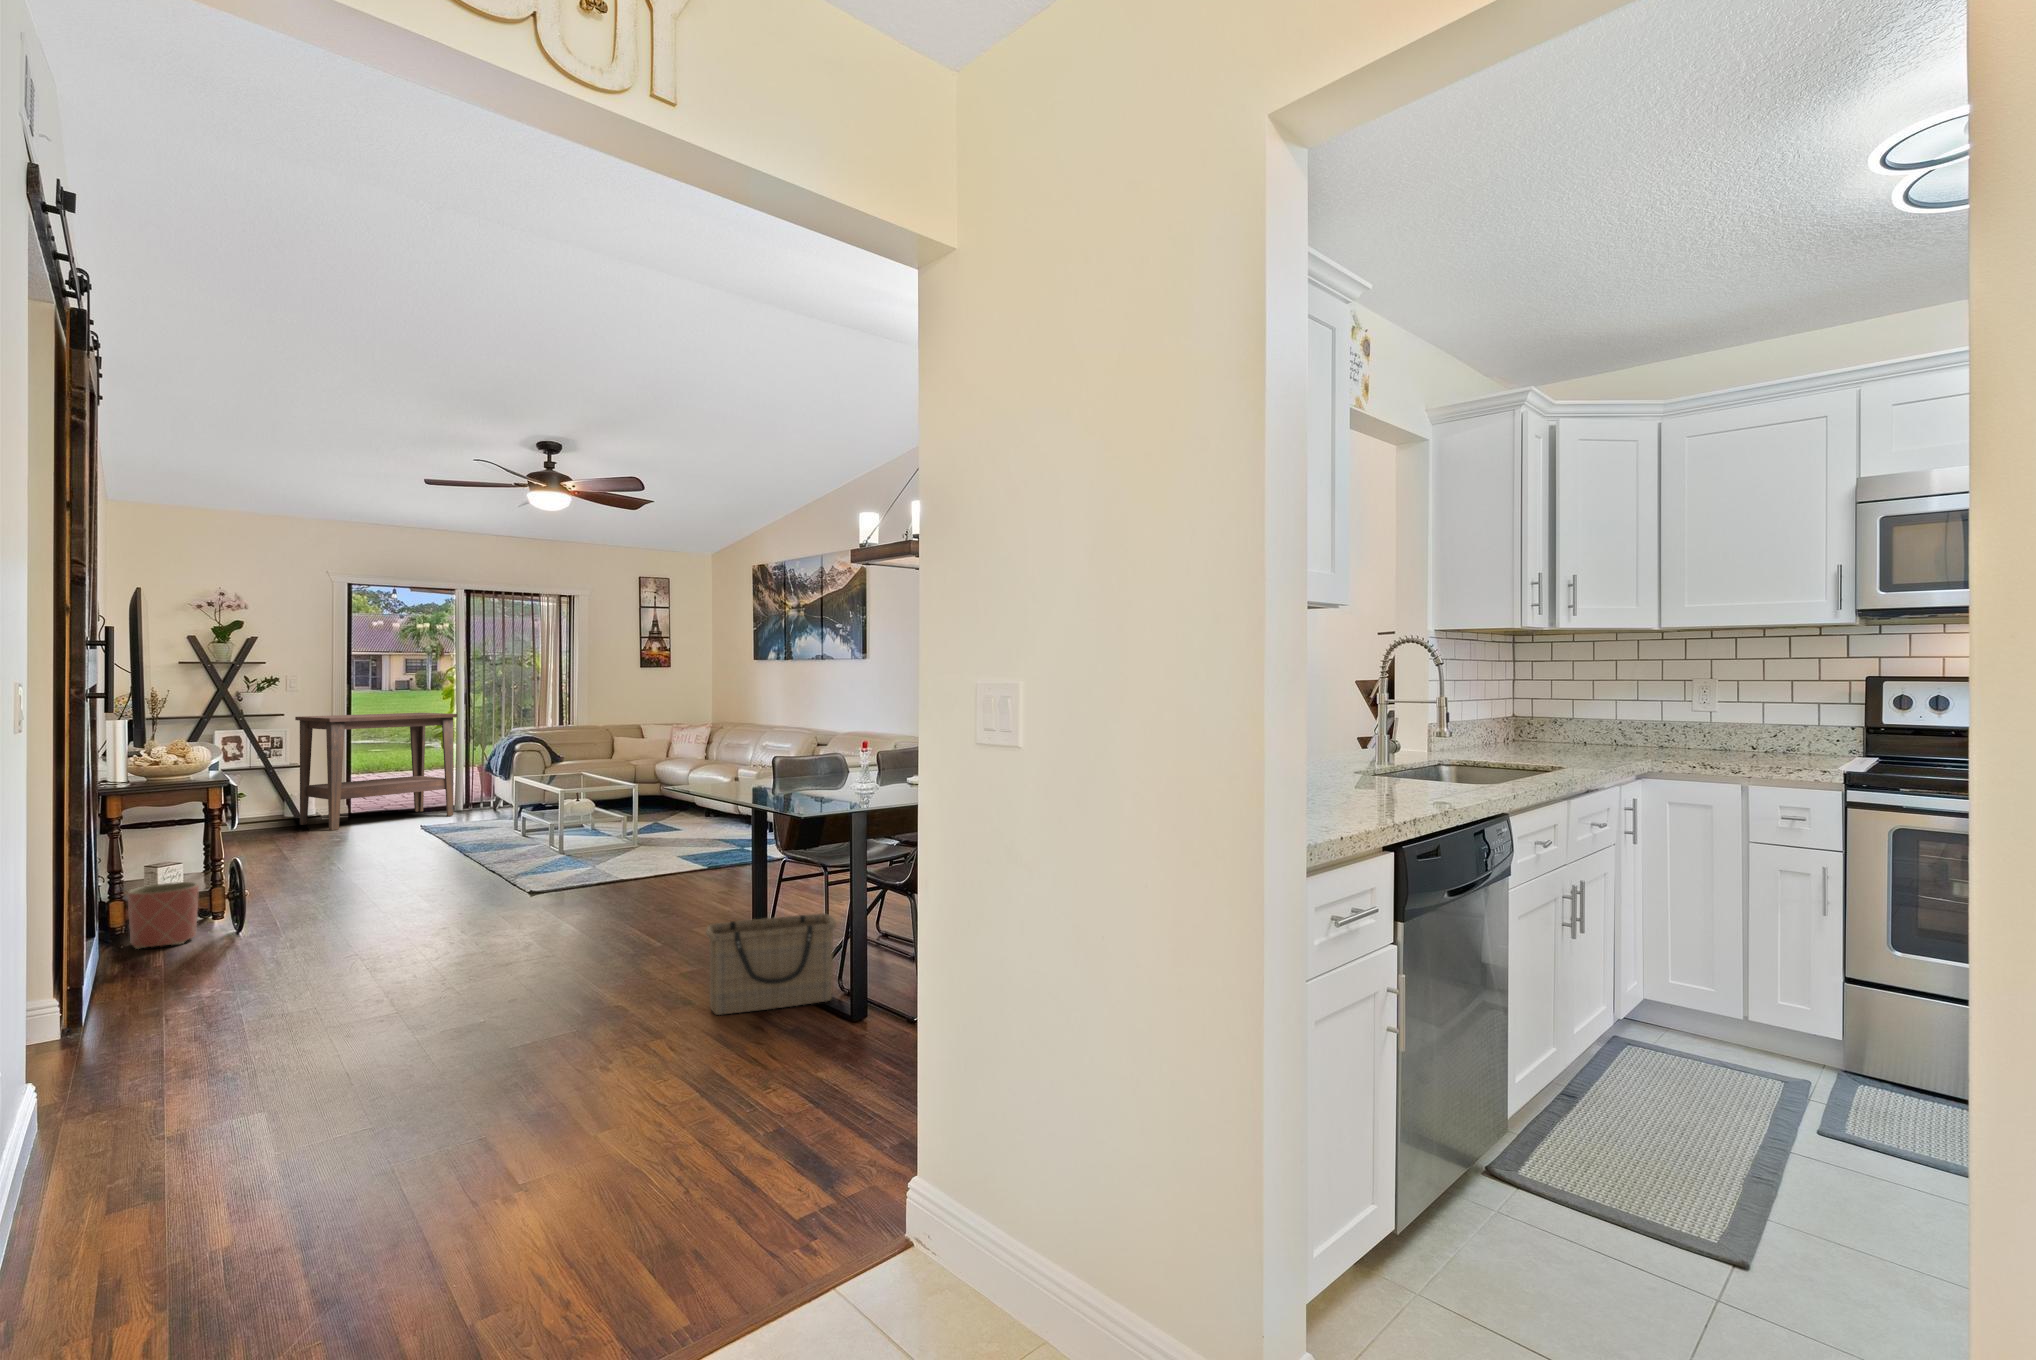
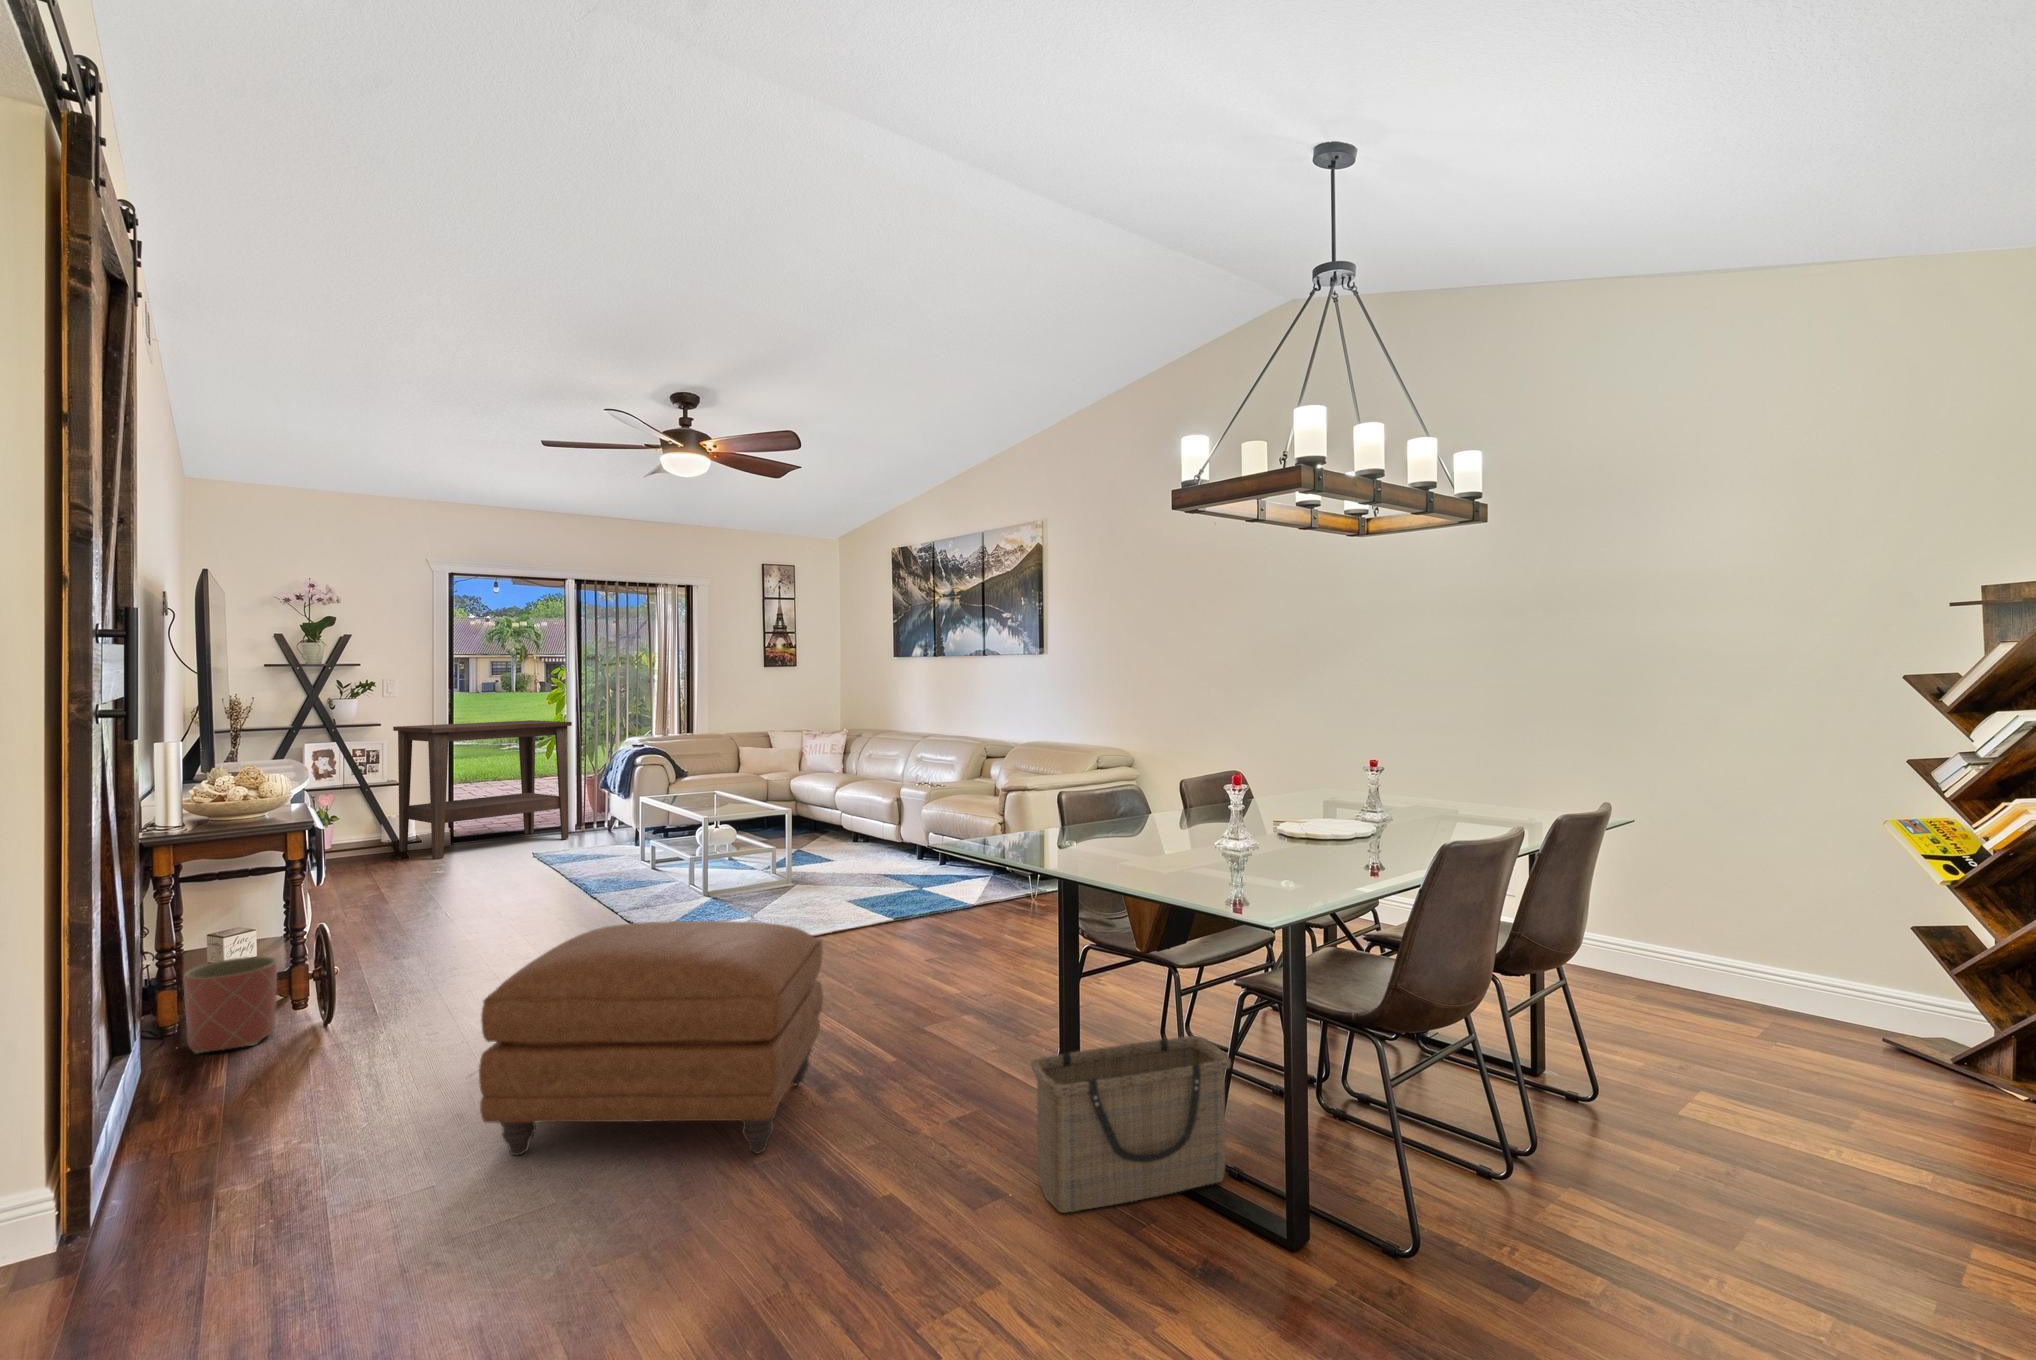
ottoman: none [343,847,599,995] -> present [479,921,823,1155]

